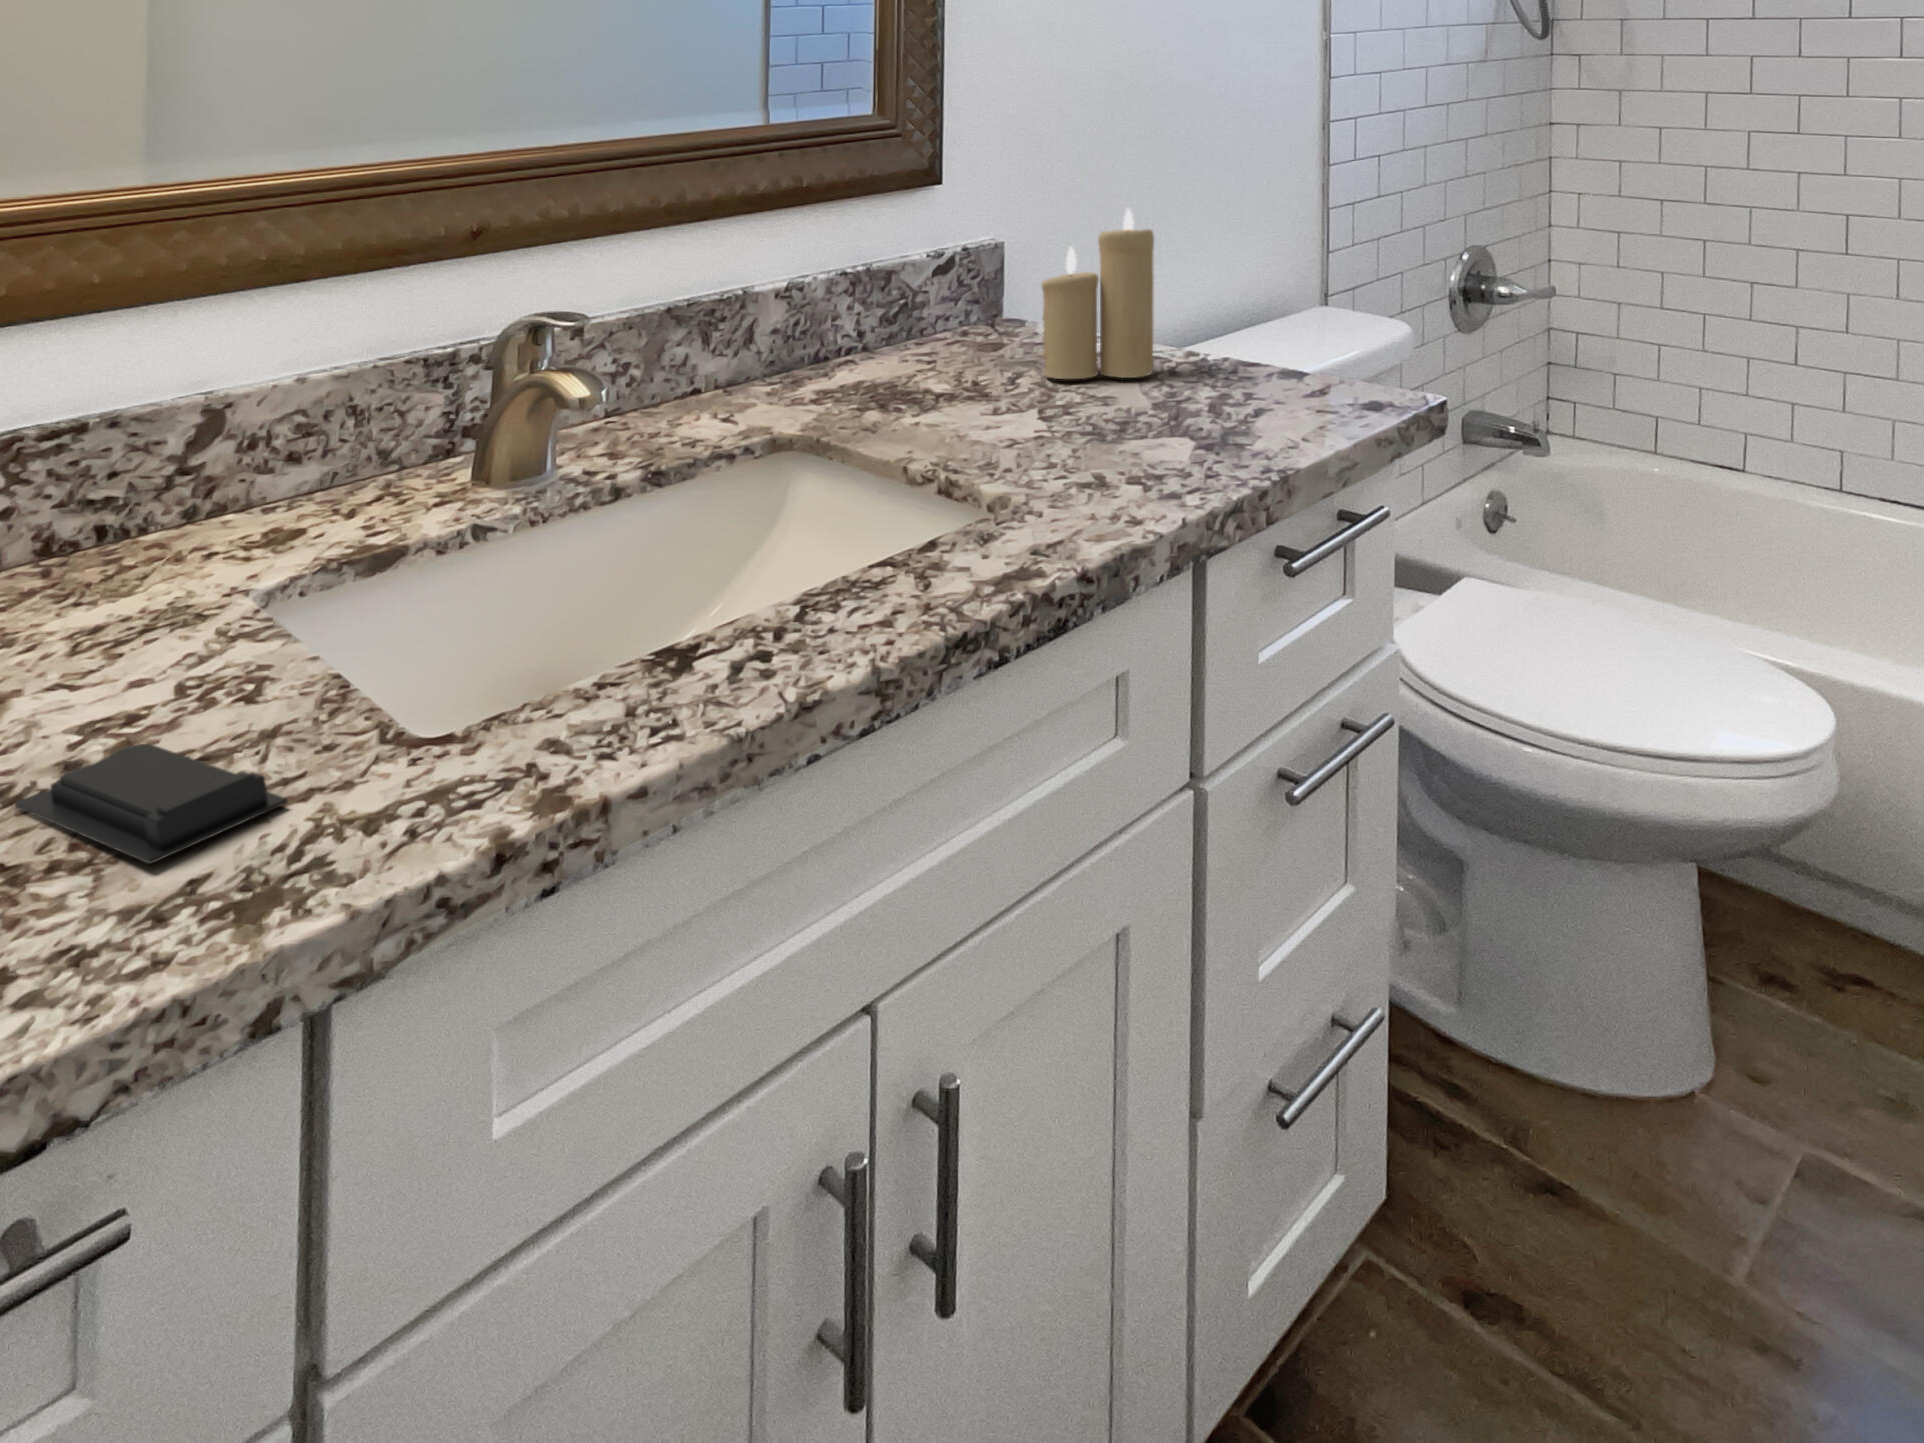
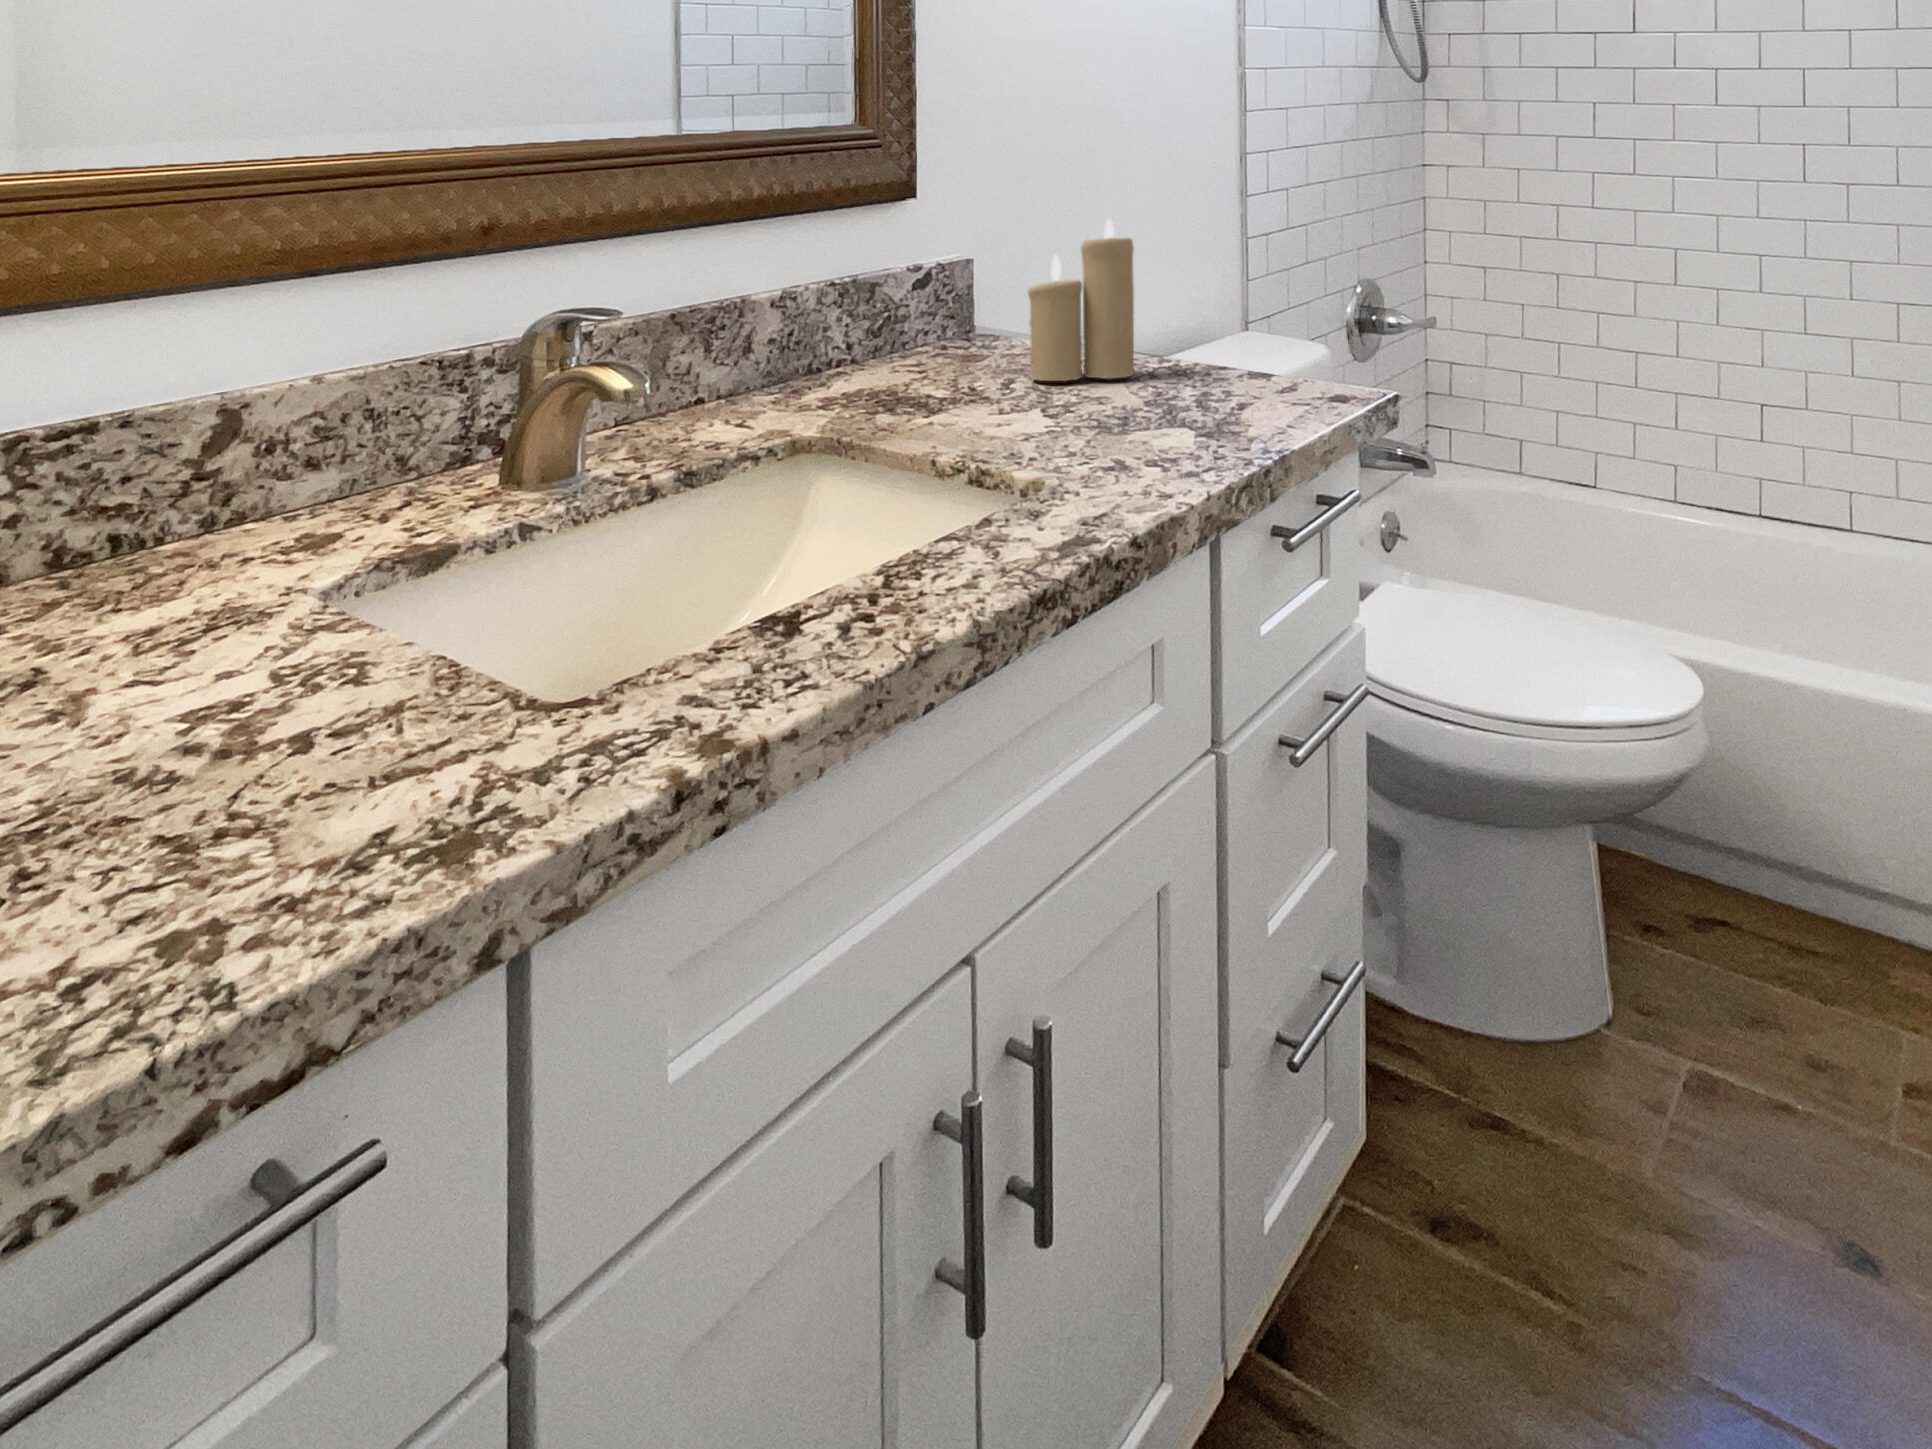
soap bar: present [15,744,287,864] -> none [145,714,446,818]

